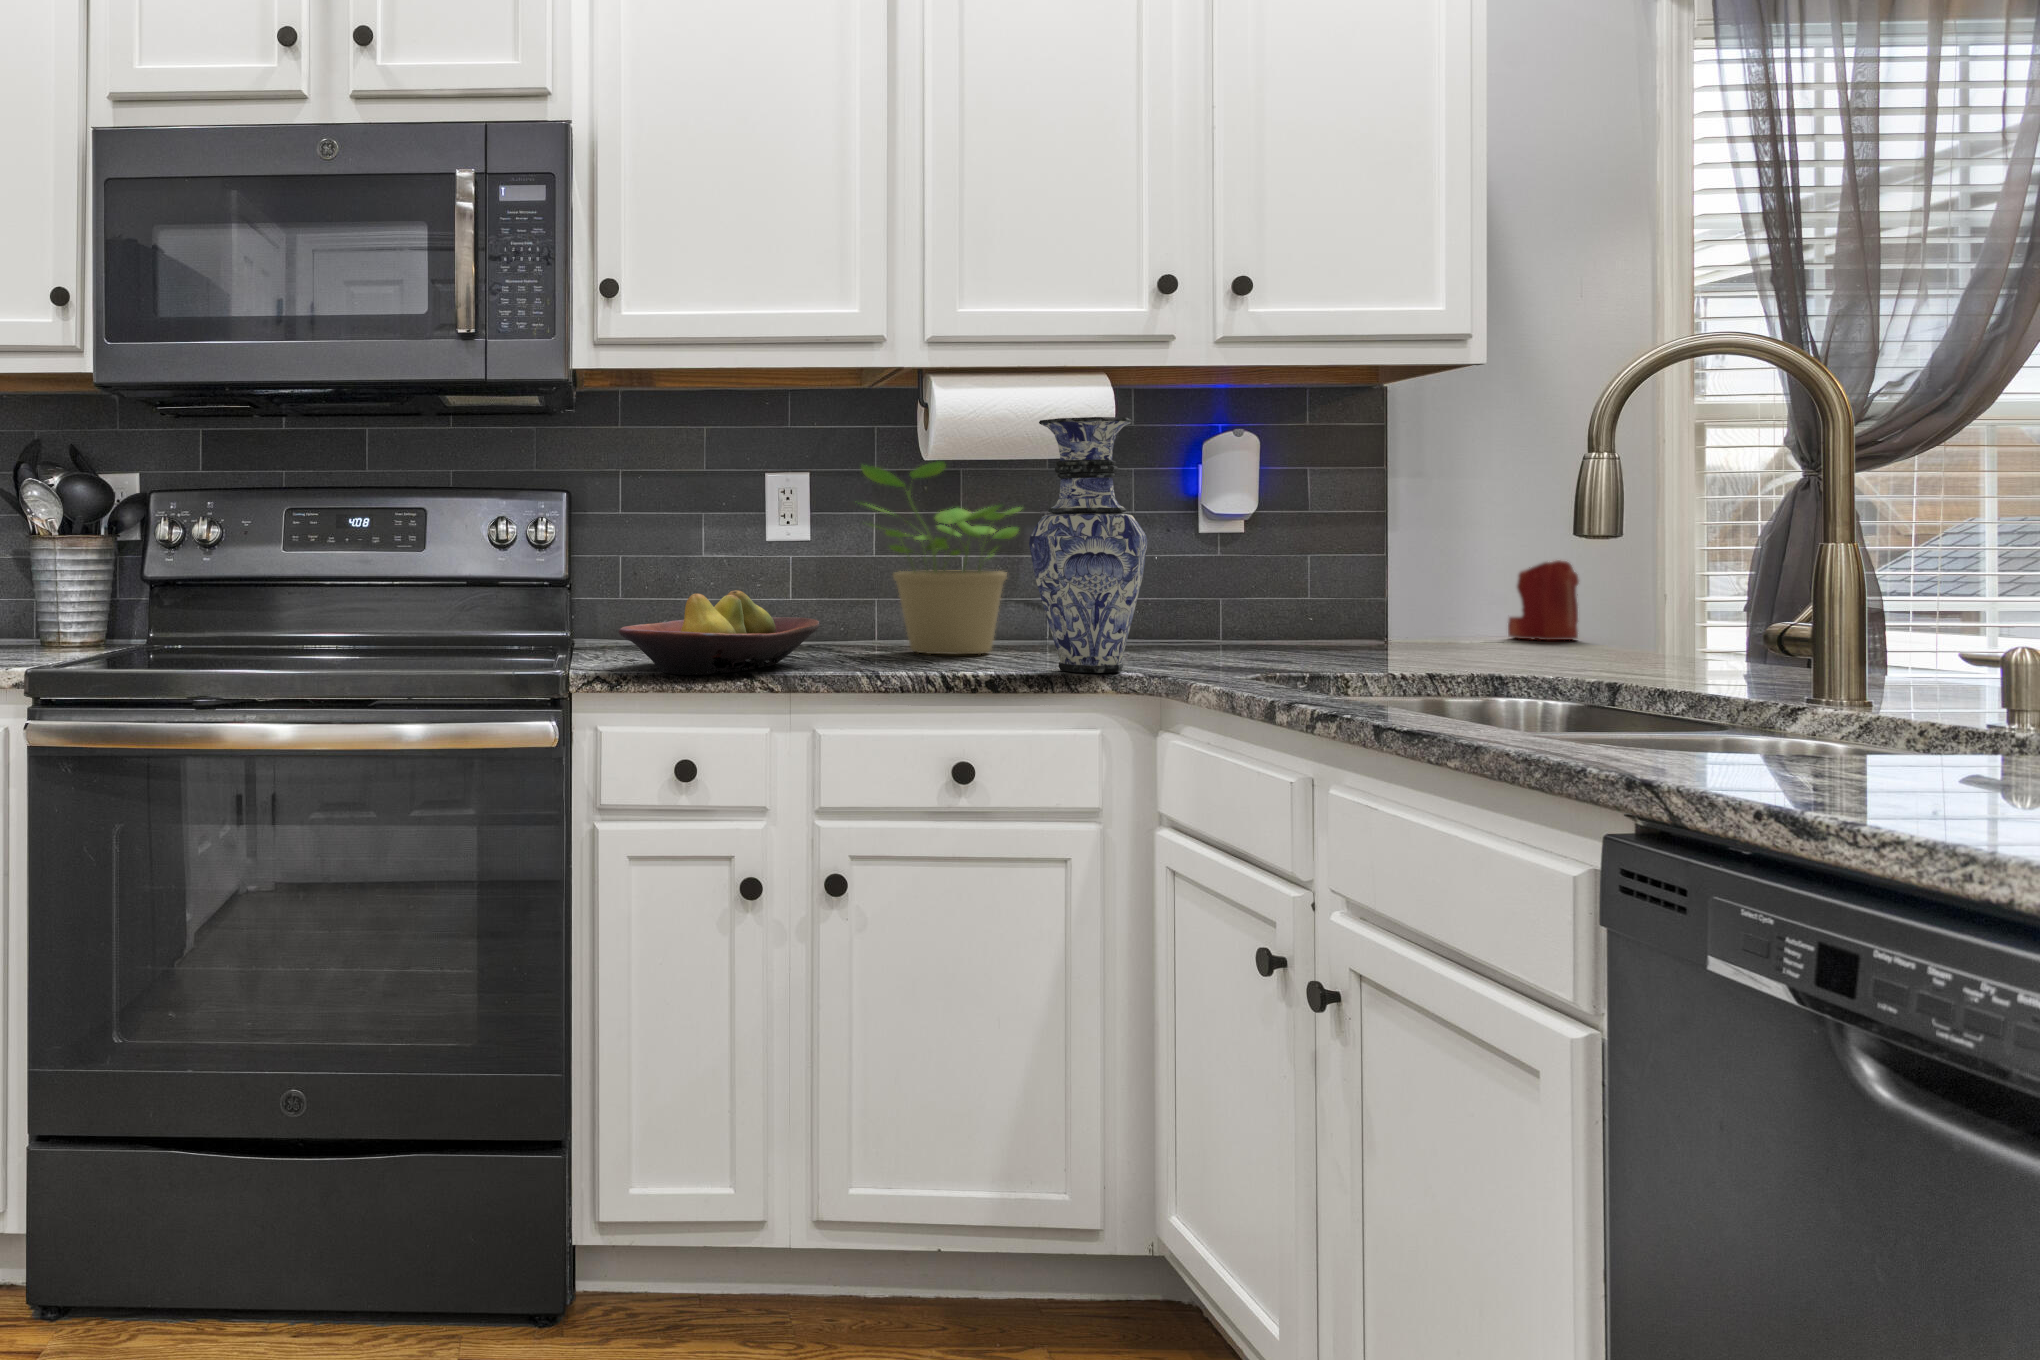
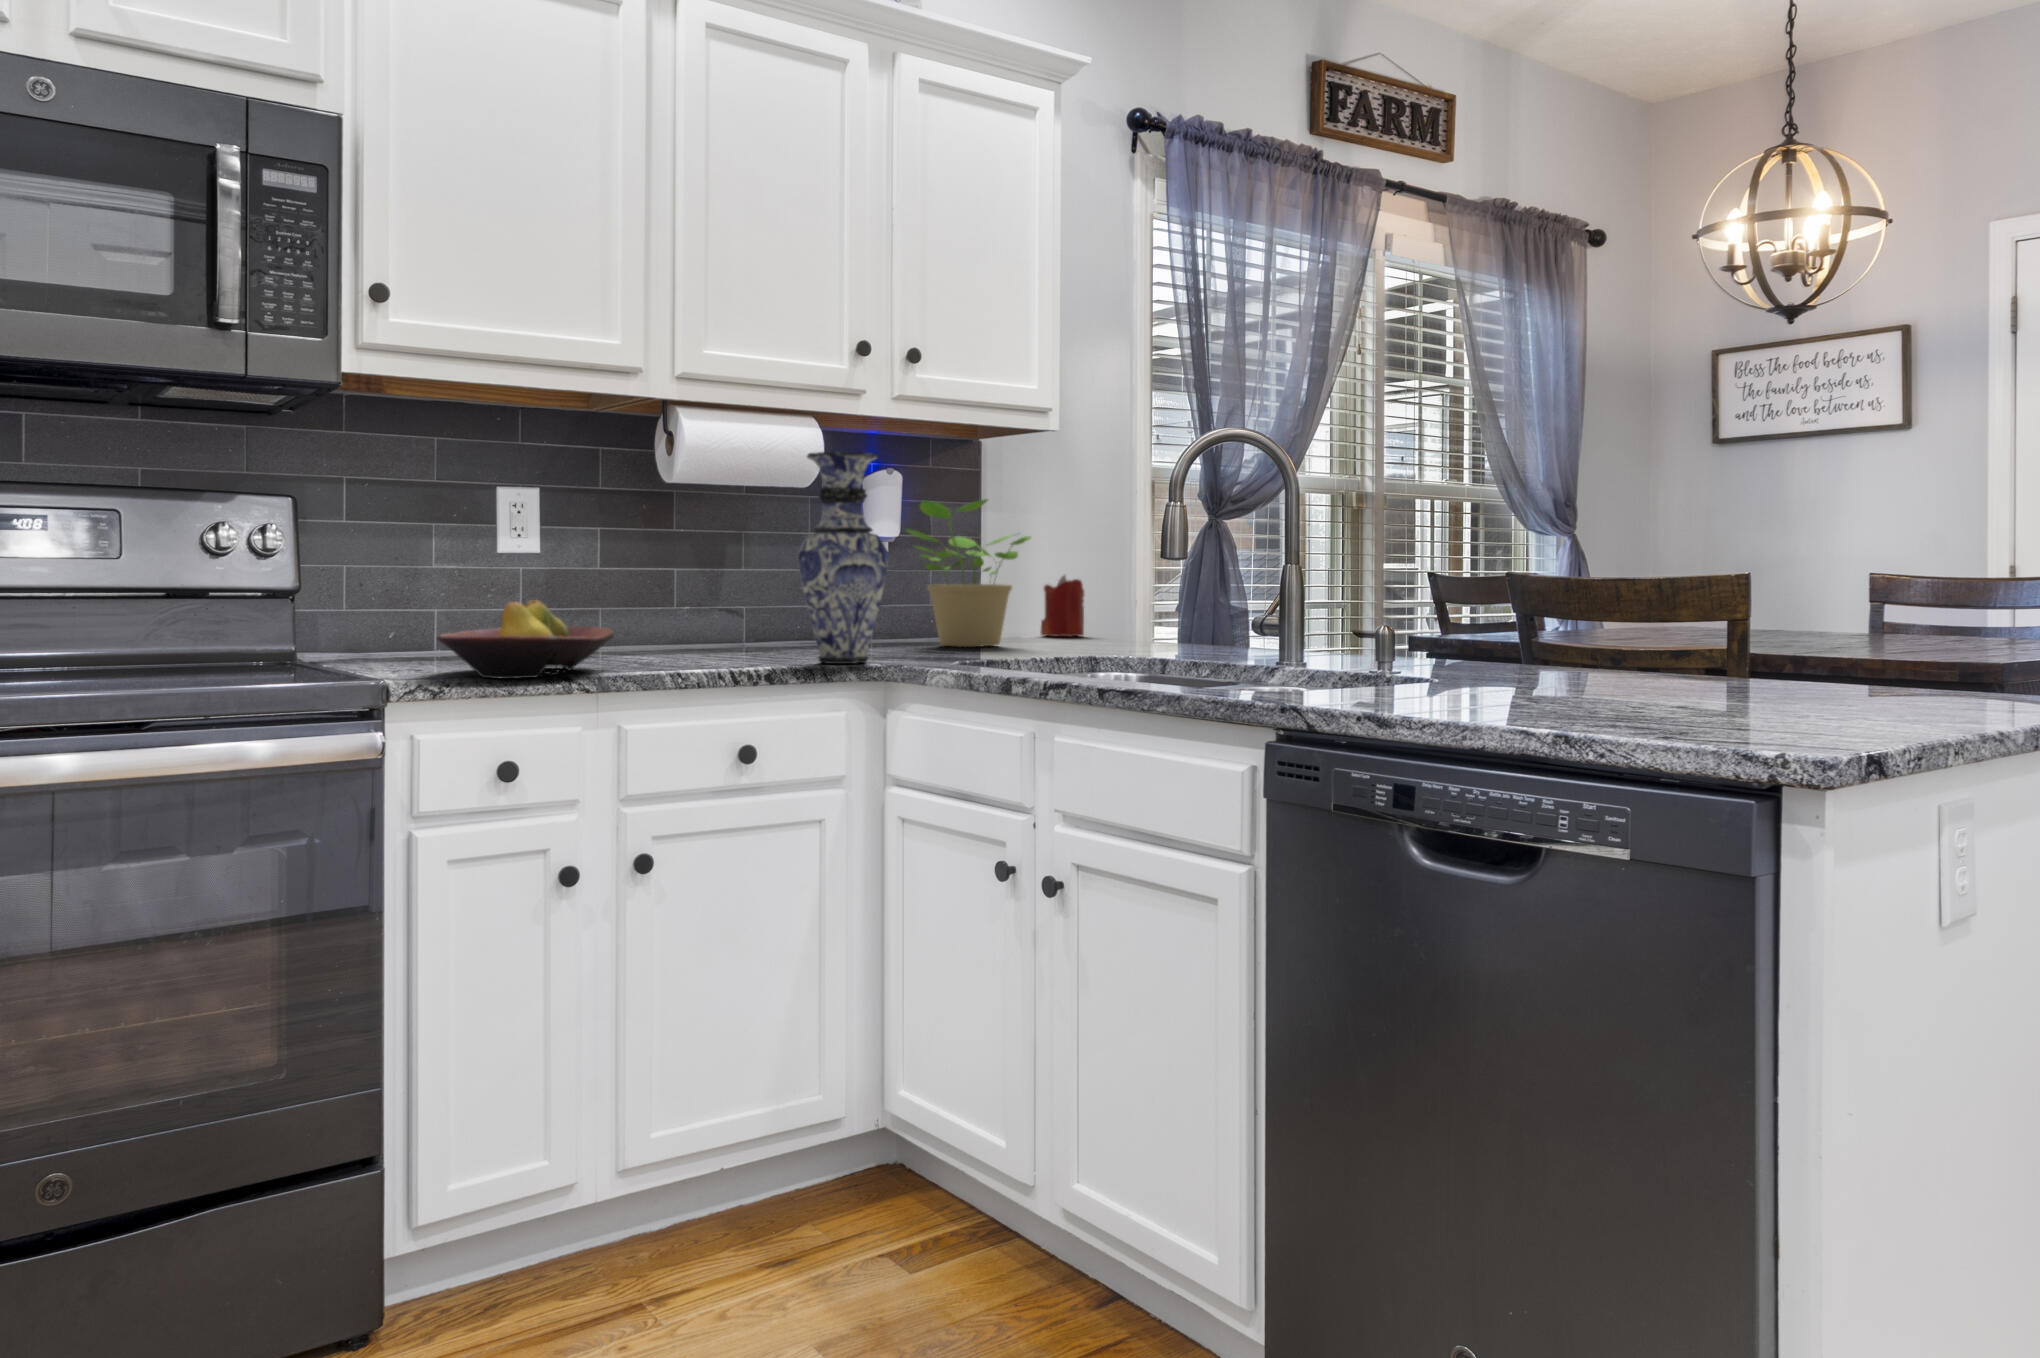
potted plant: present [862,461,1021,654] -> present [906,499,1031,647]

